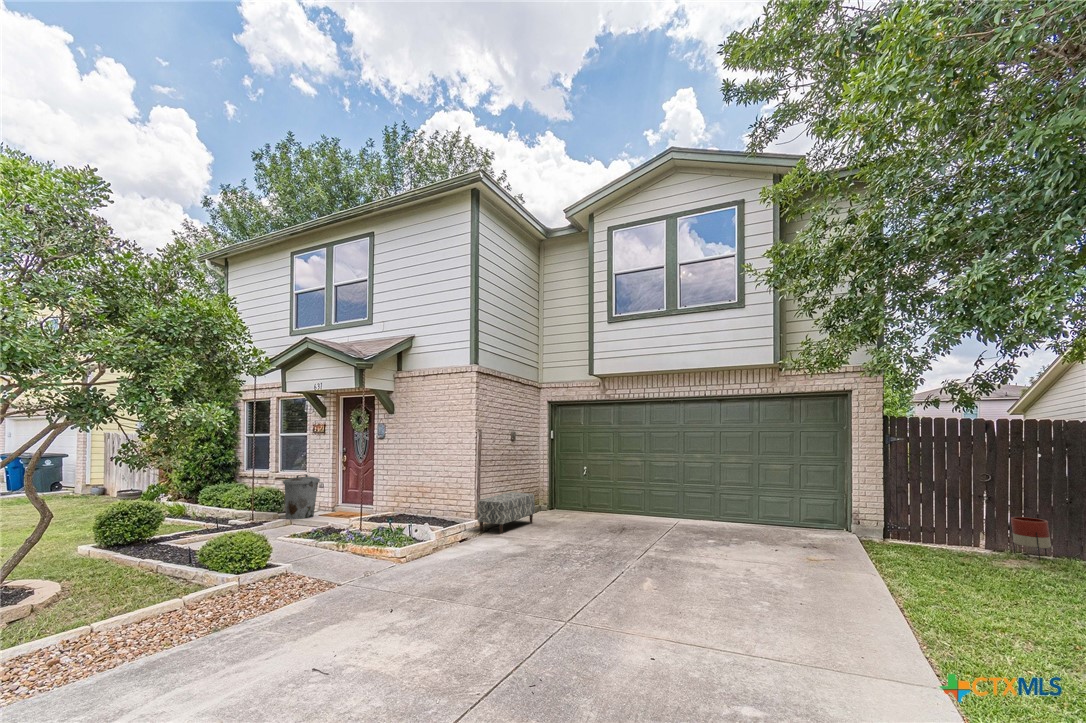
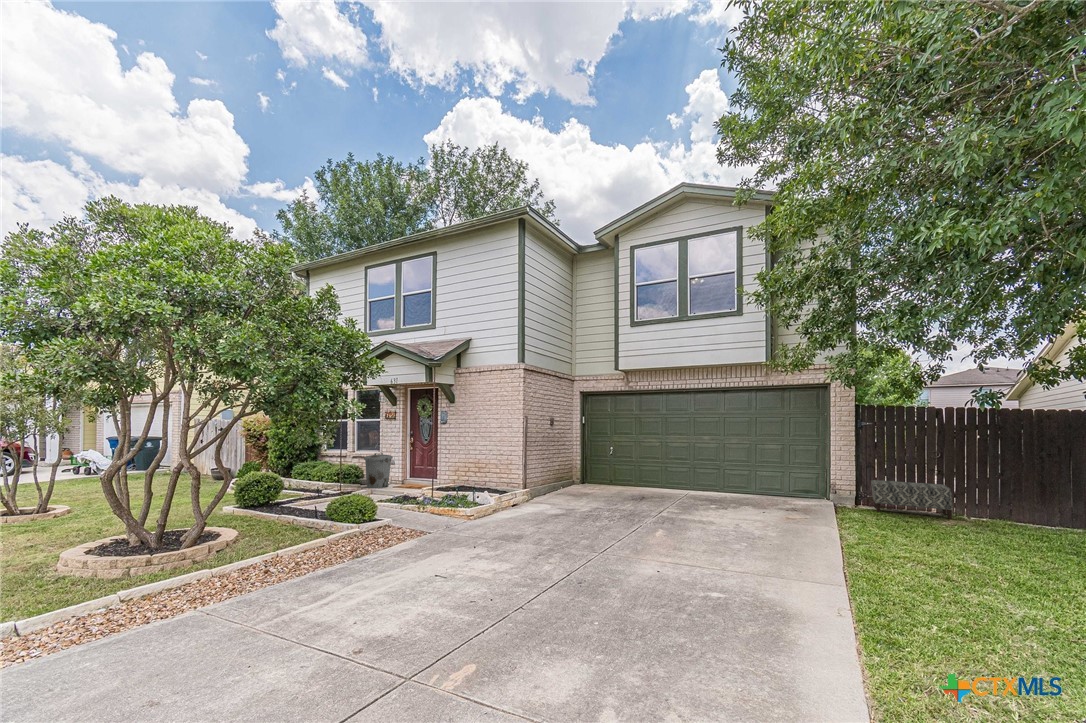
bench: present [477,492,535,534] -> present [871,480,953,519]
planter: present [1011,517,1051,560] -> none [961,487,993,521]

